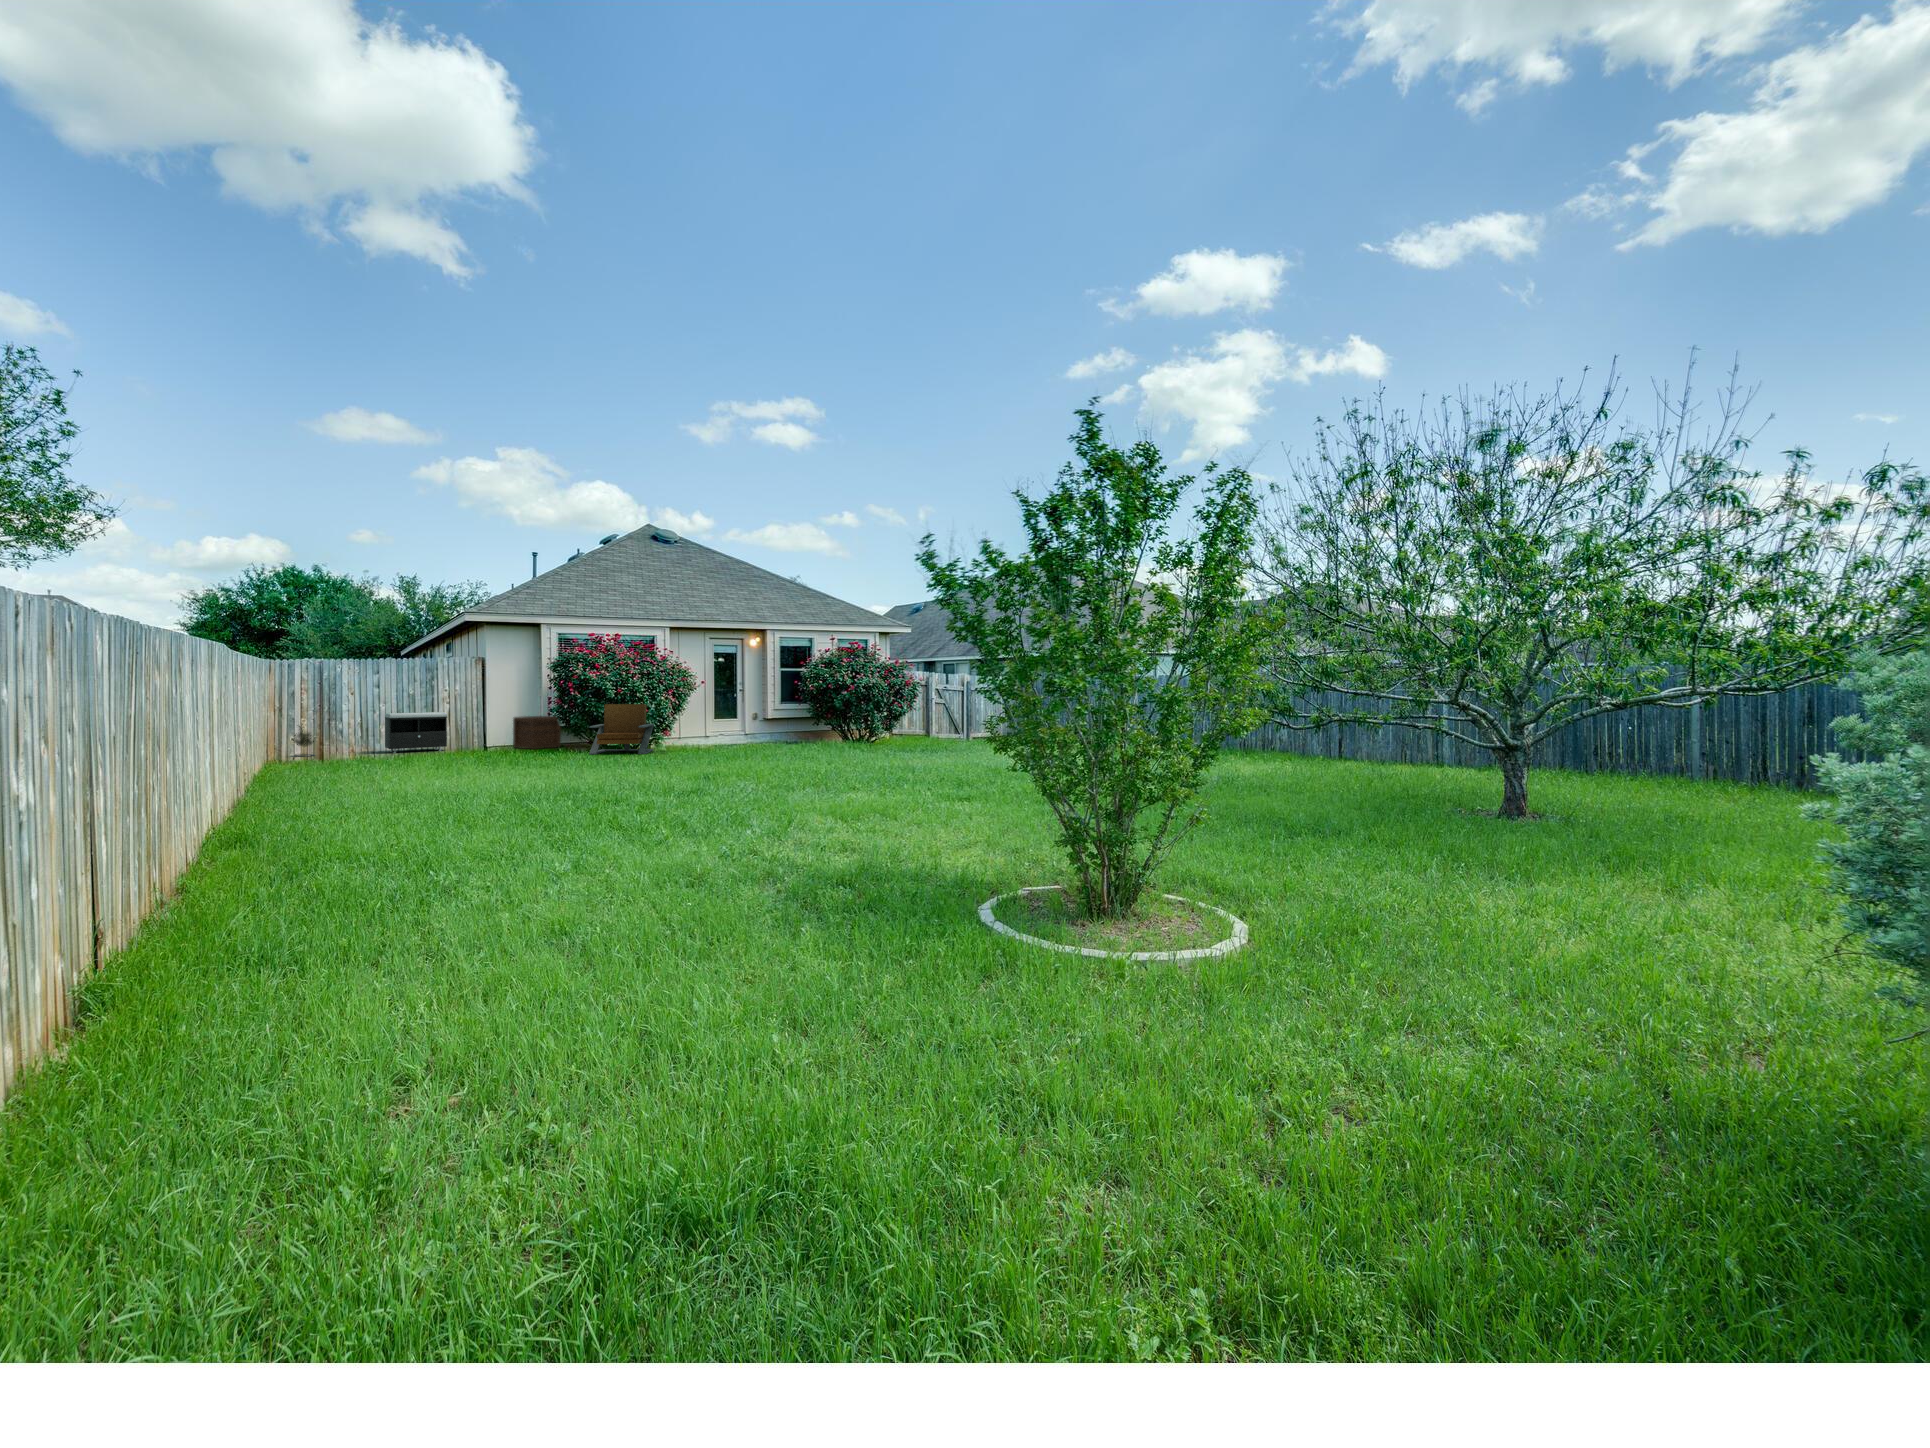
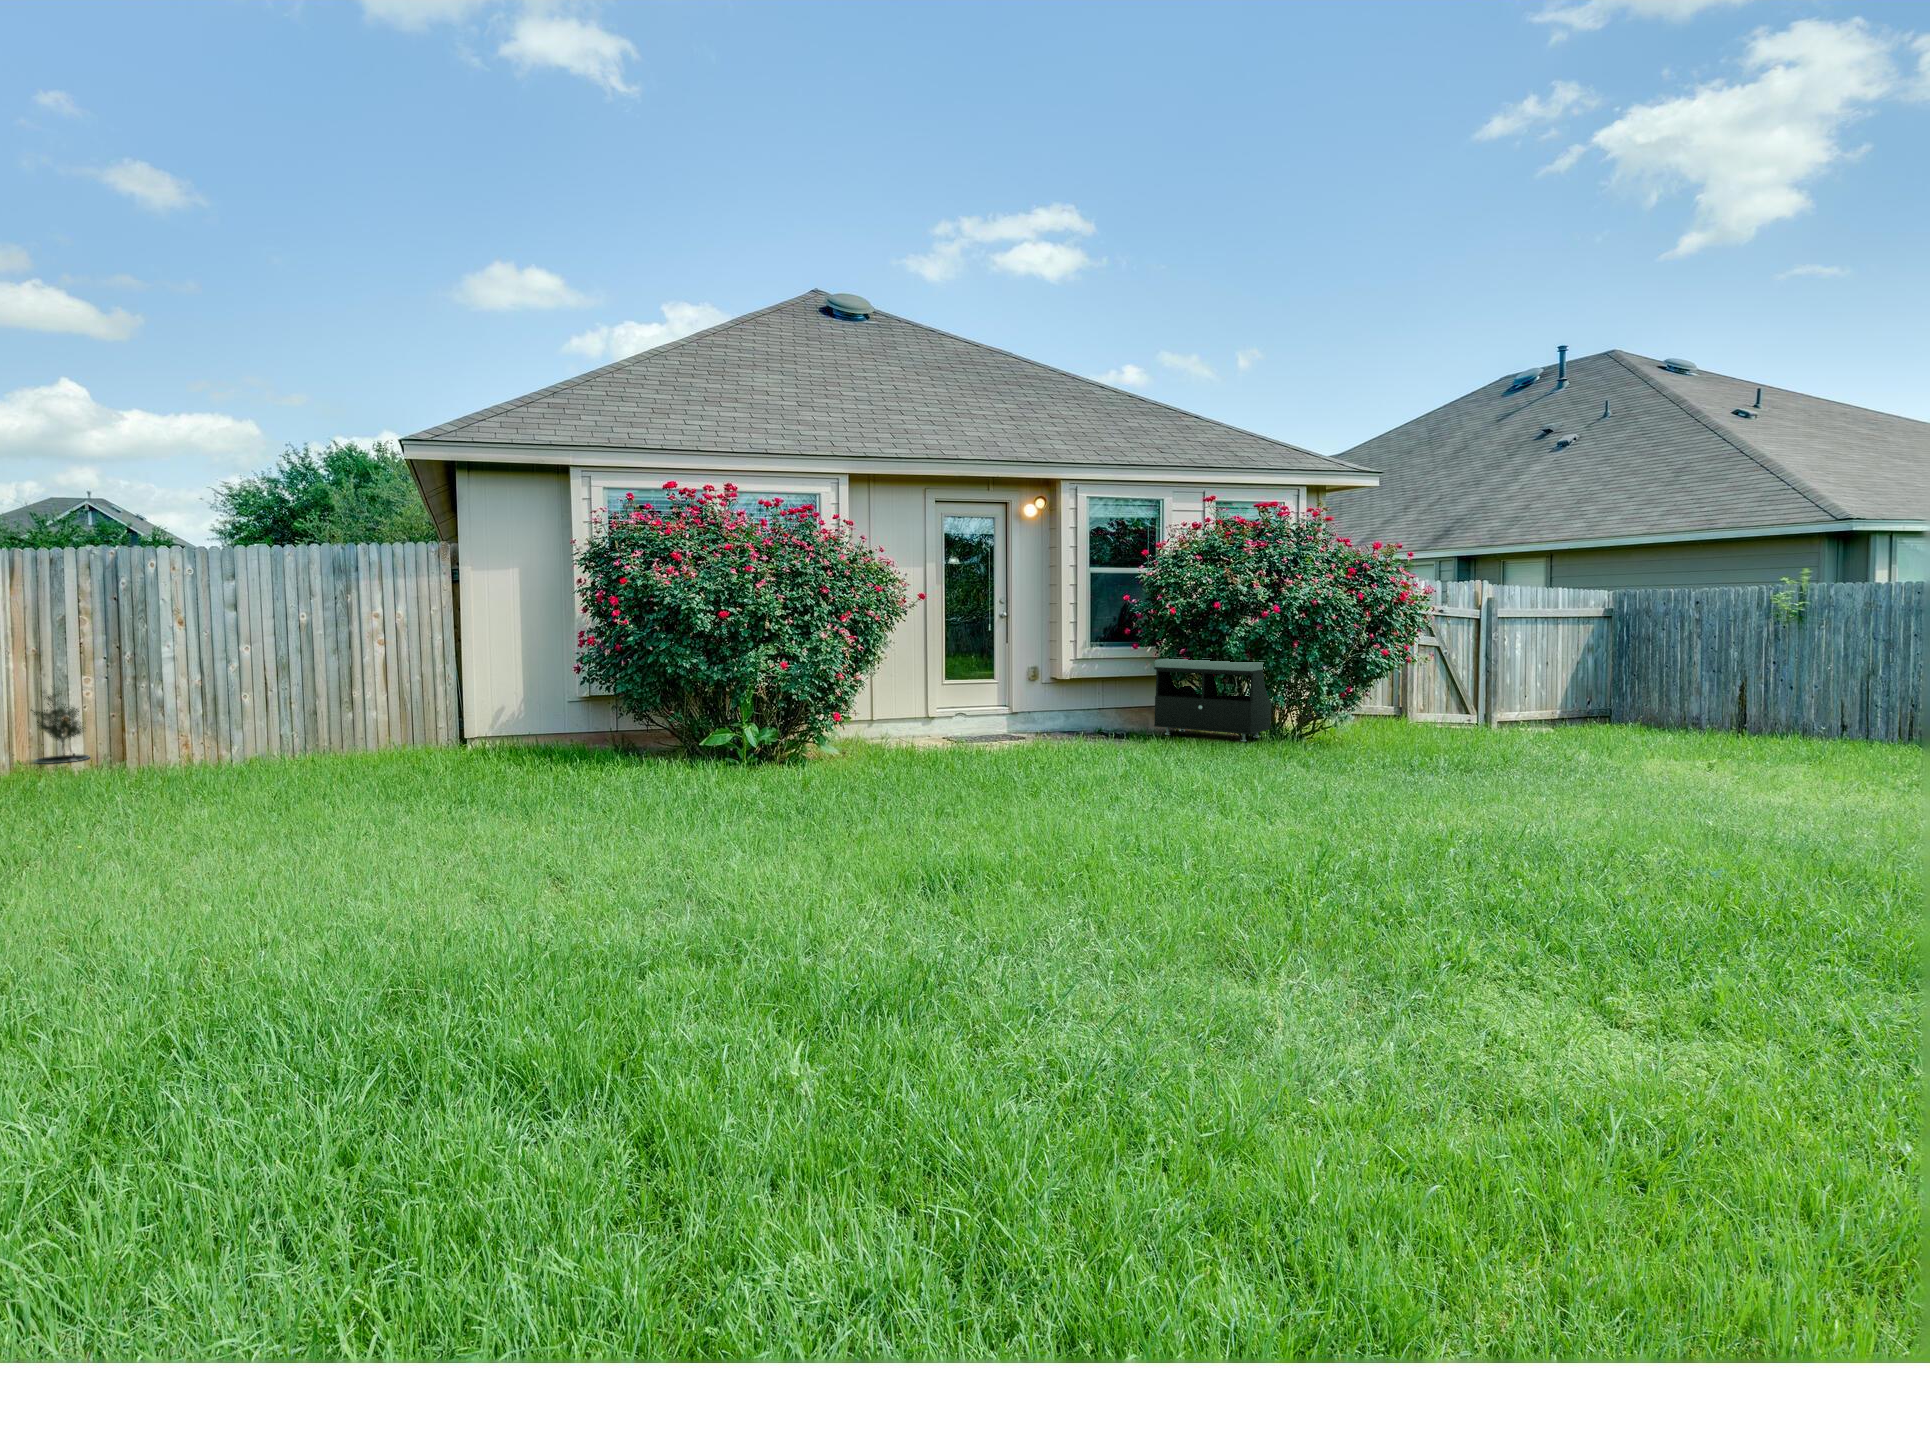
lounge chair: present [589,704,654,755] -> none [647,649,807,781]
storage bench: present [385,712,447,753] -> present [1154,658,1271,742]
wooden crate: present [513,716,561,749] -> none [514,671,613,748]

